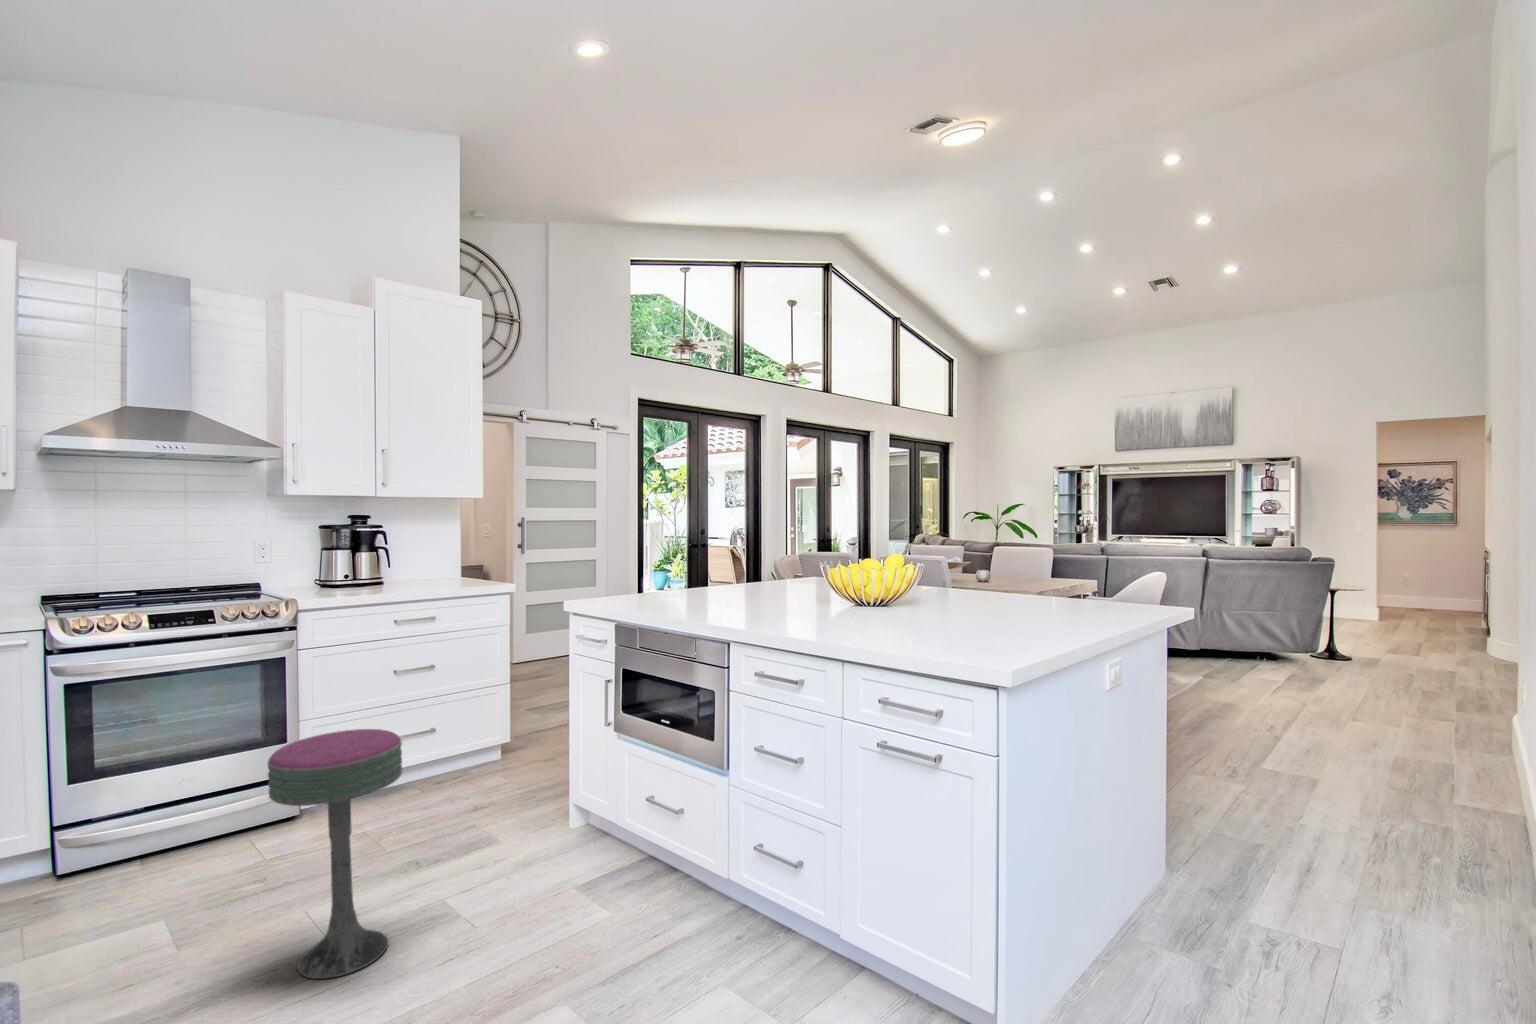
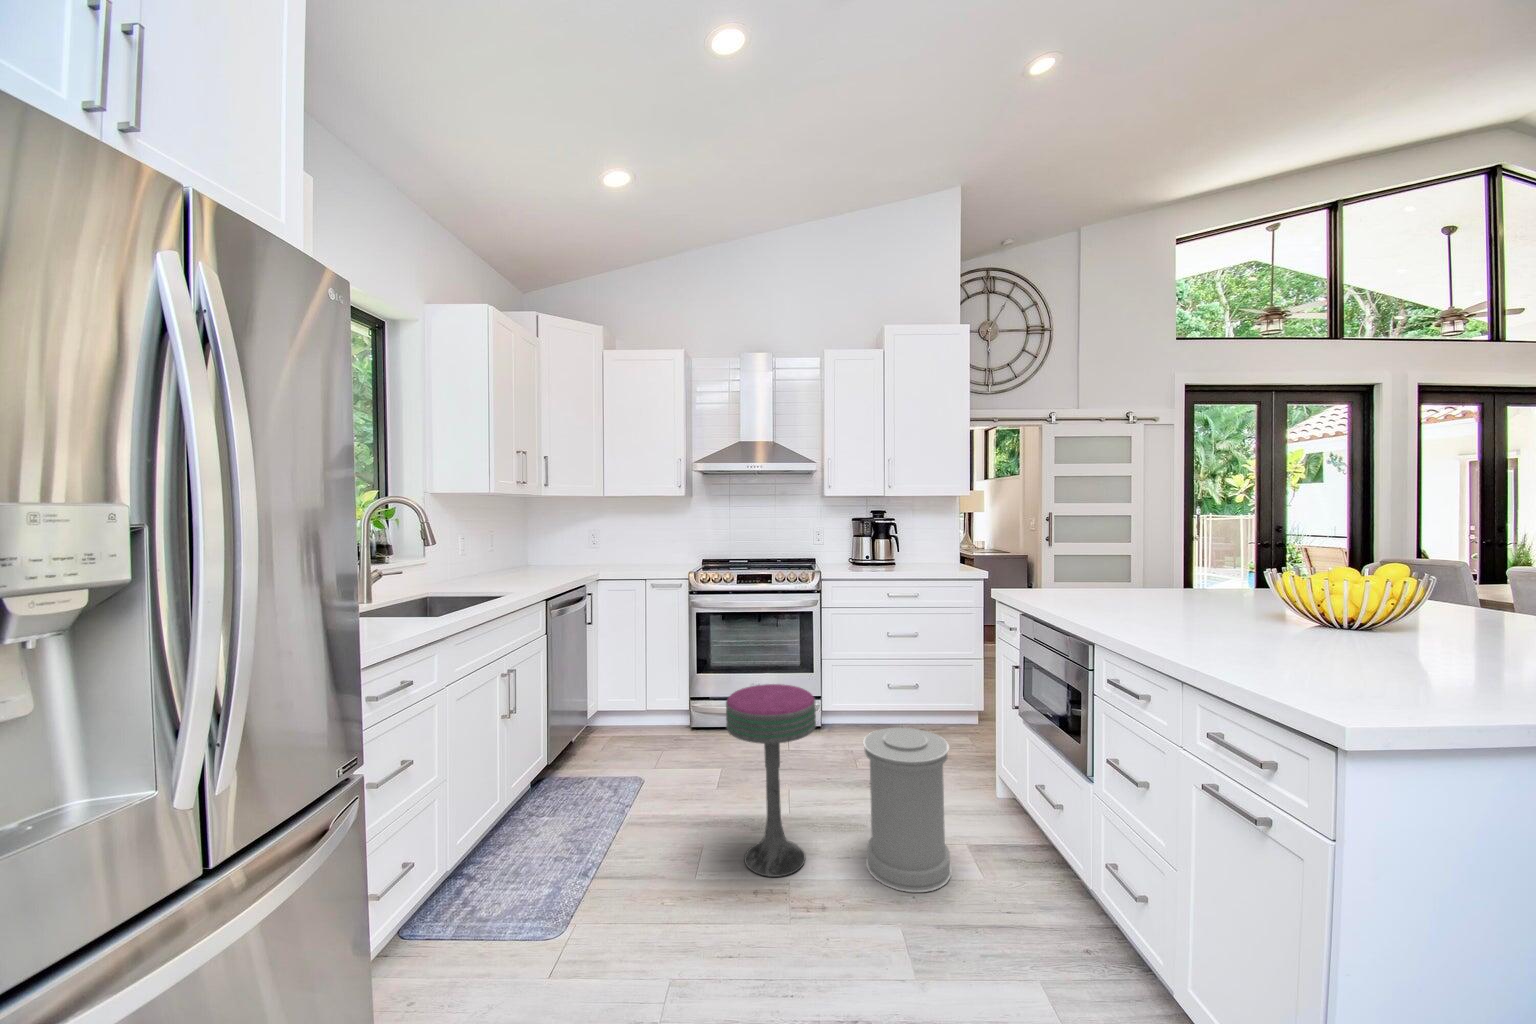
trash can: none [454,745,555,918] -> present [863,728,951,892]

